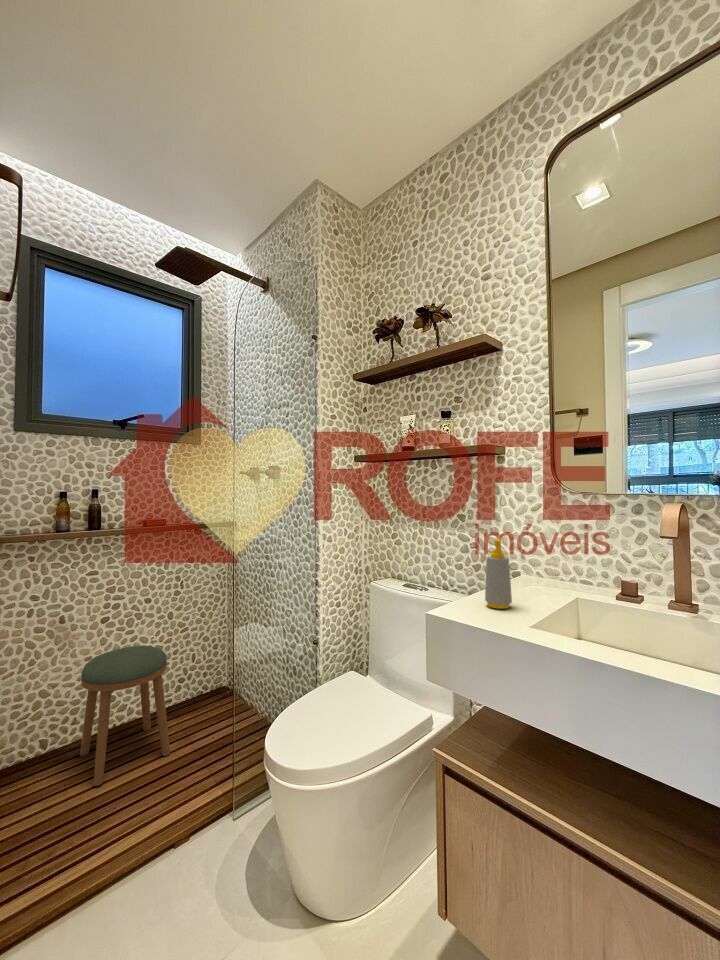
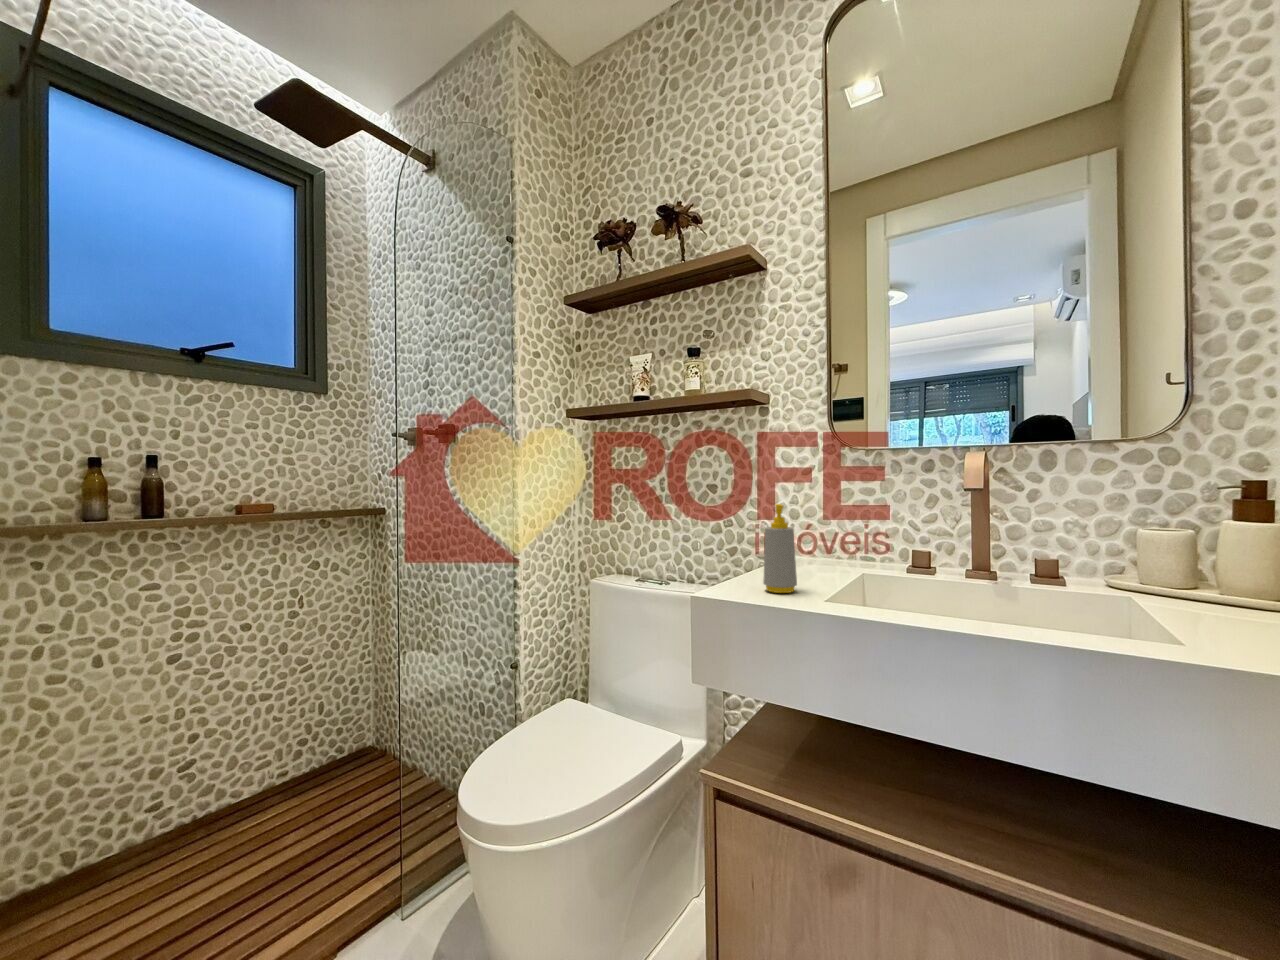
stool: present [80,646,170,786] -> none [135,693,291,911]

